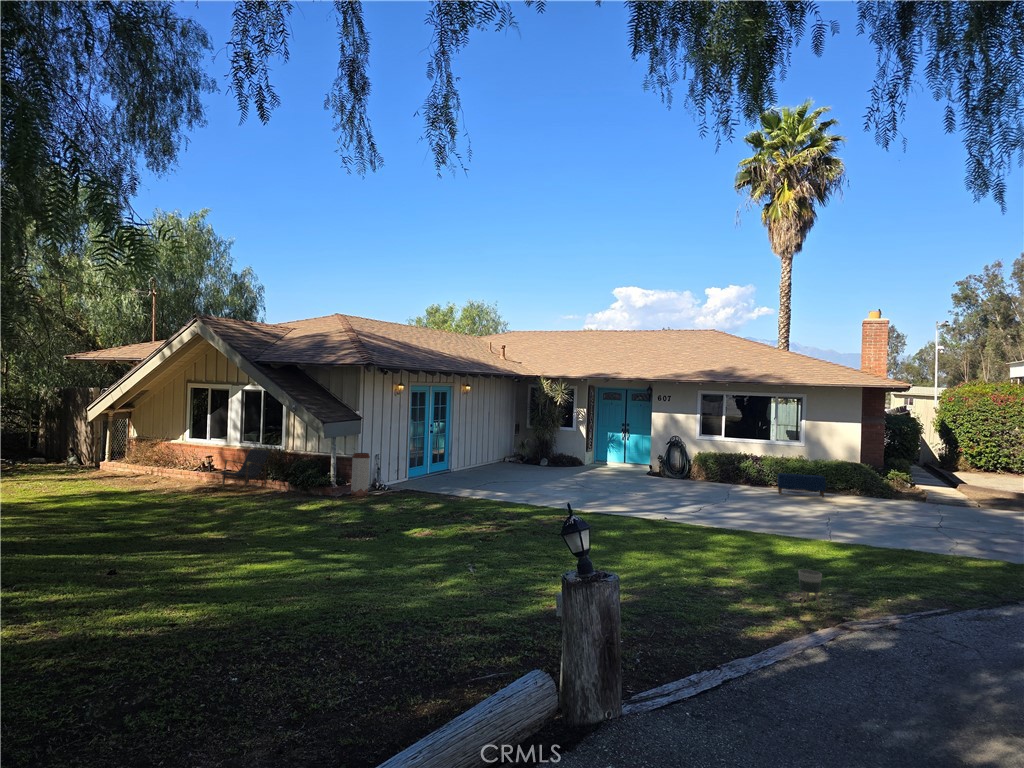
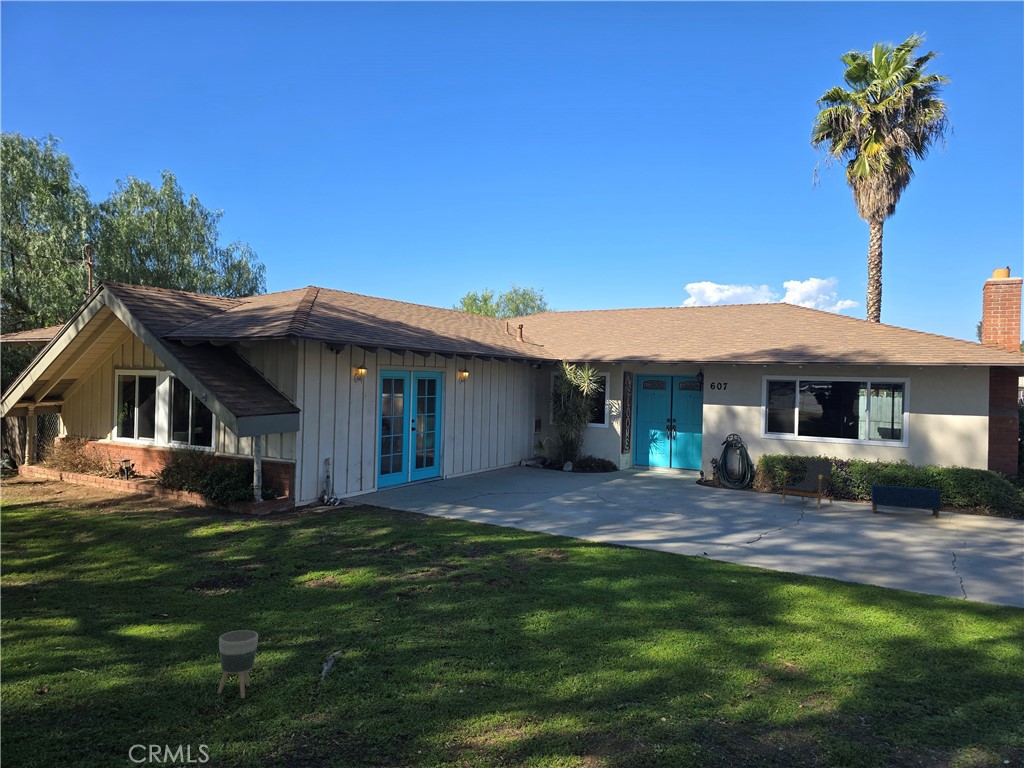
lounge chair: present [221,449,269,490] -> present [782,460,833,509]
trash can: present [351,453,370,496] -> none [285,455,310,511]
planter: present [798,569,822,608] -> present [218,630,258,698]

